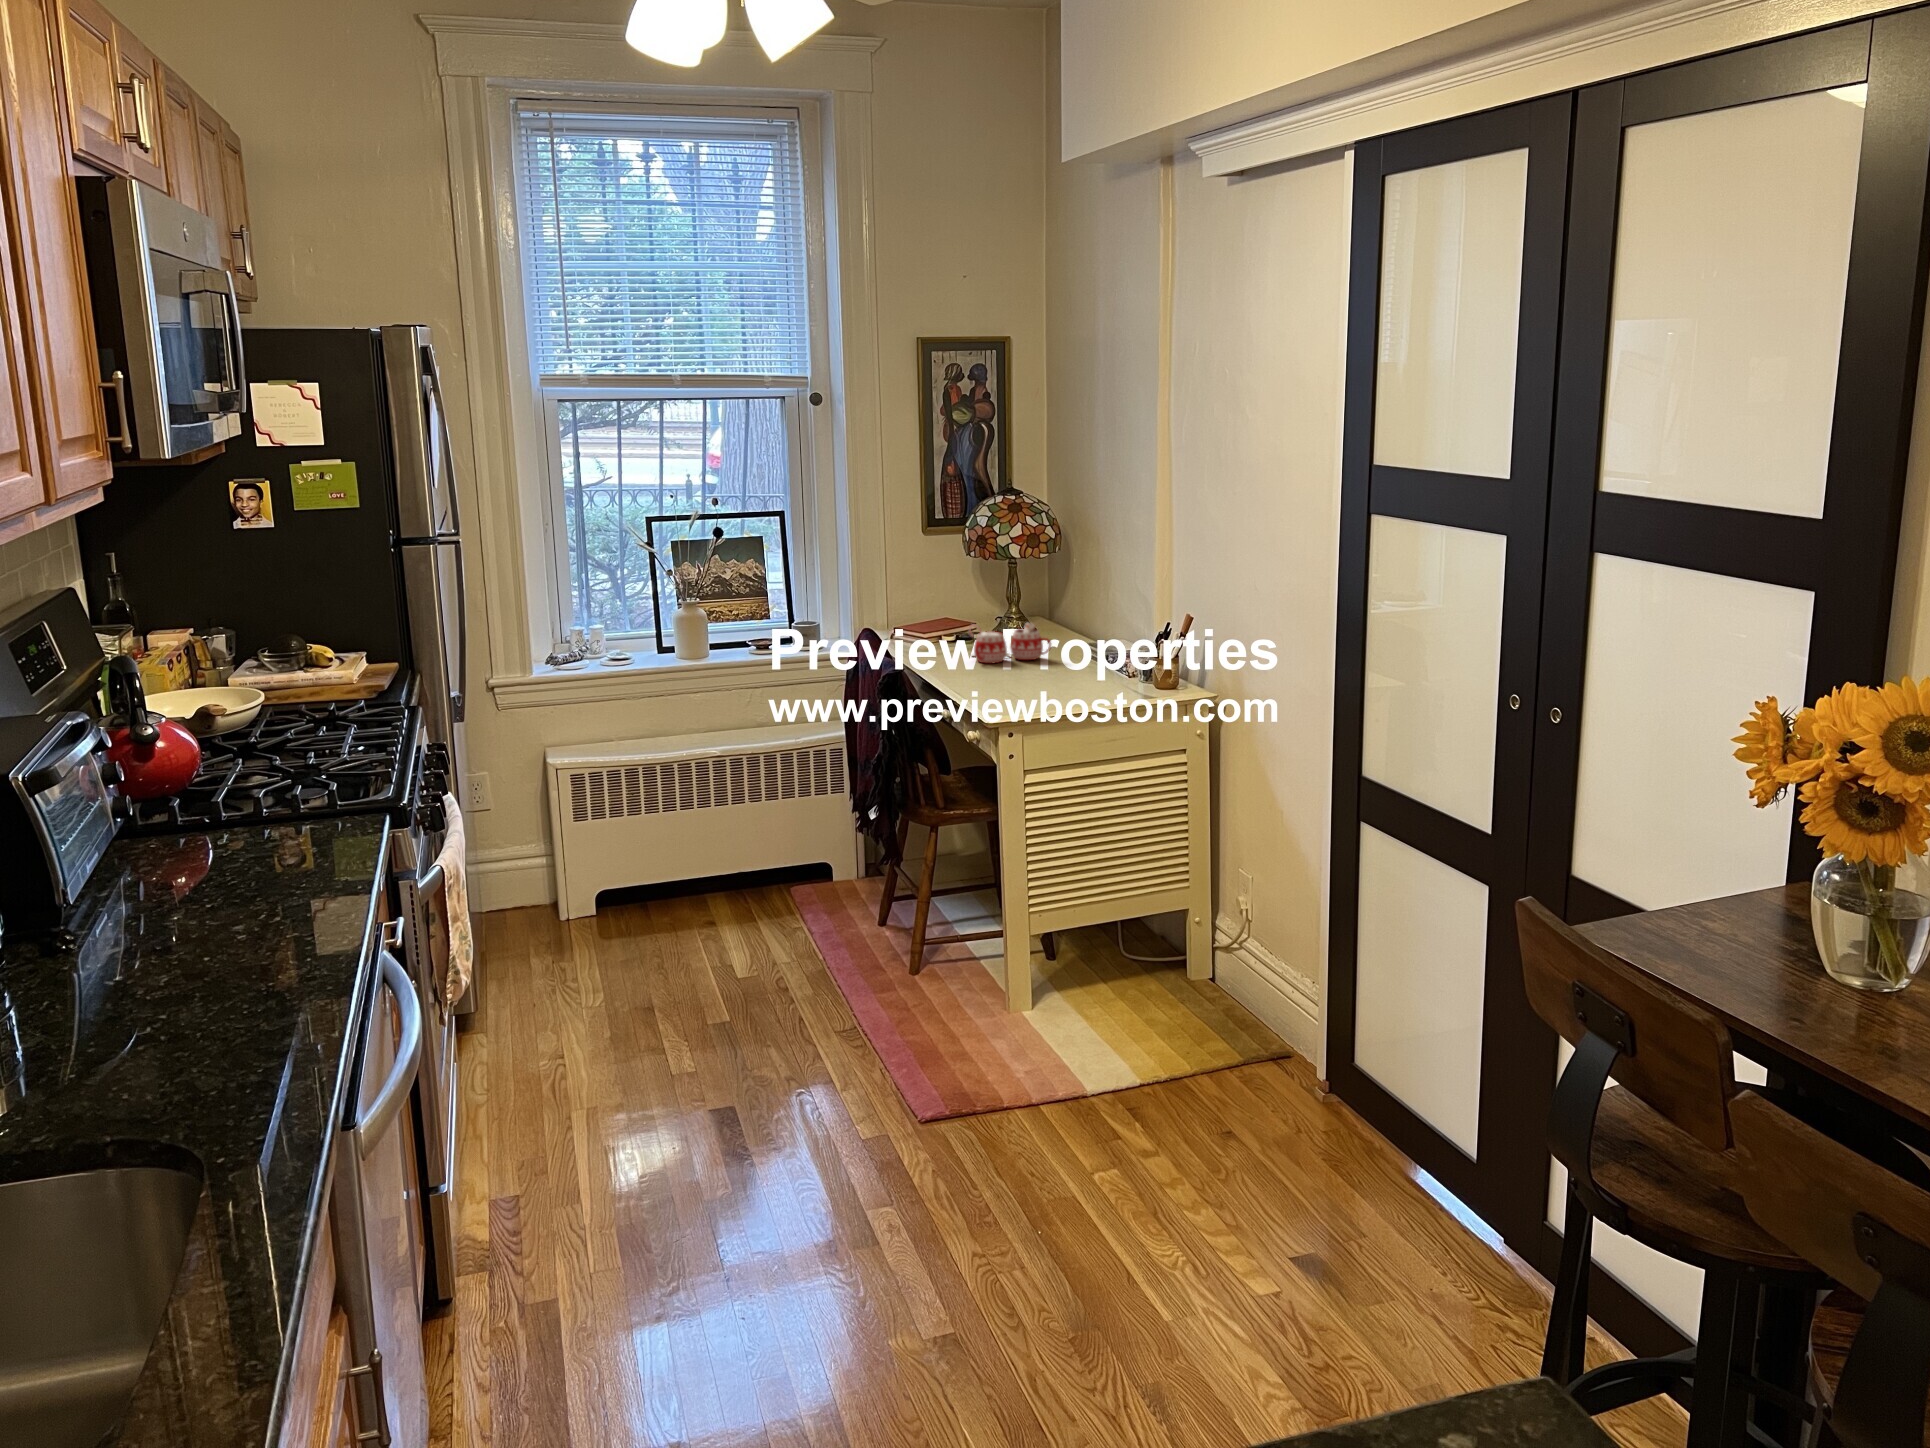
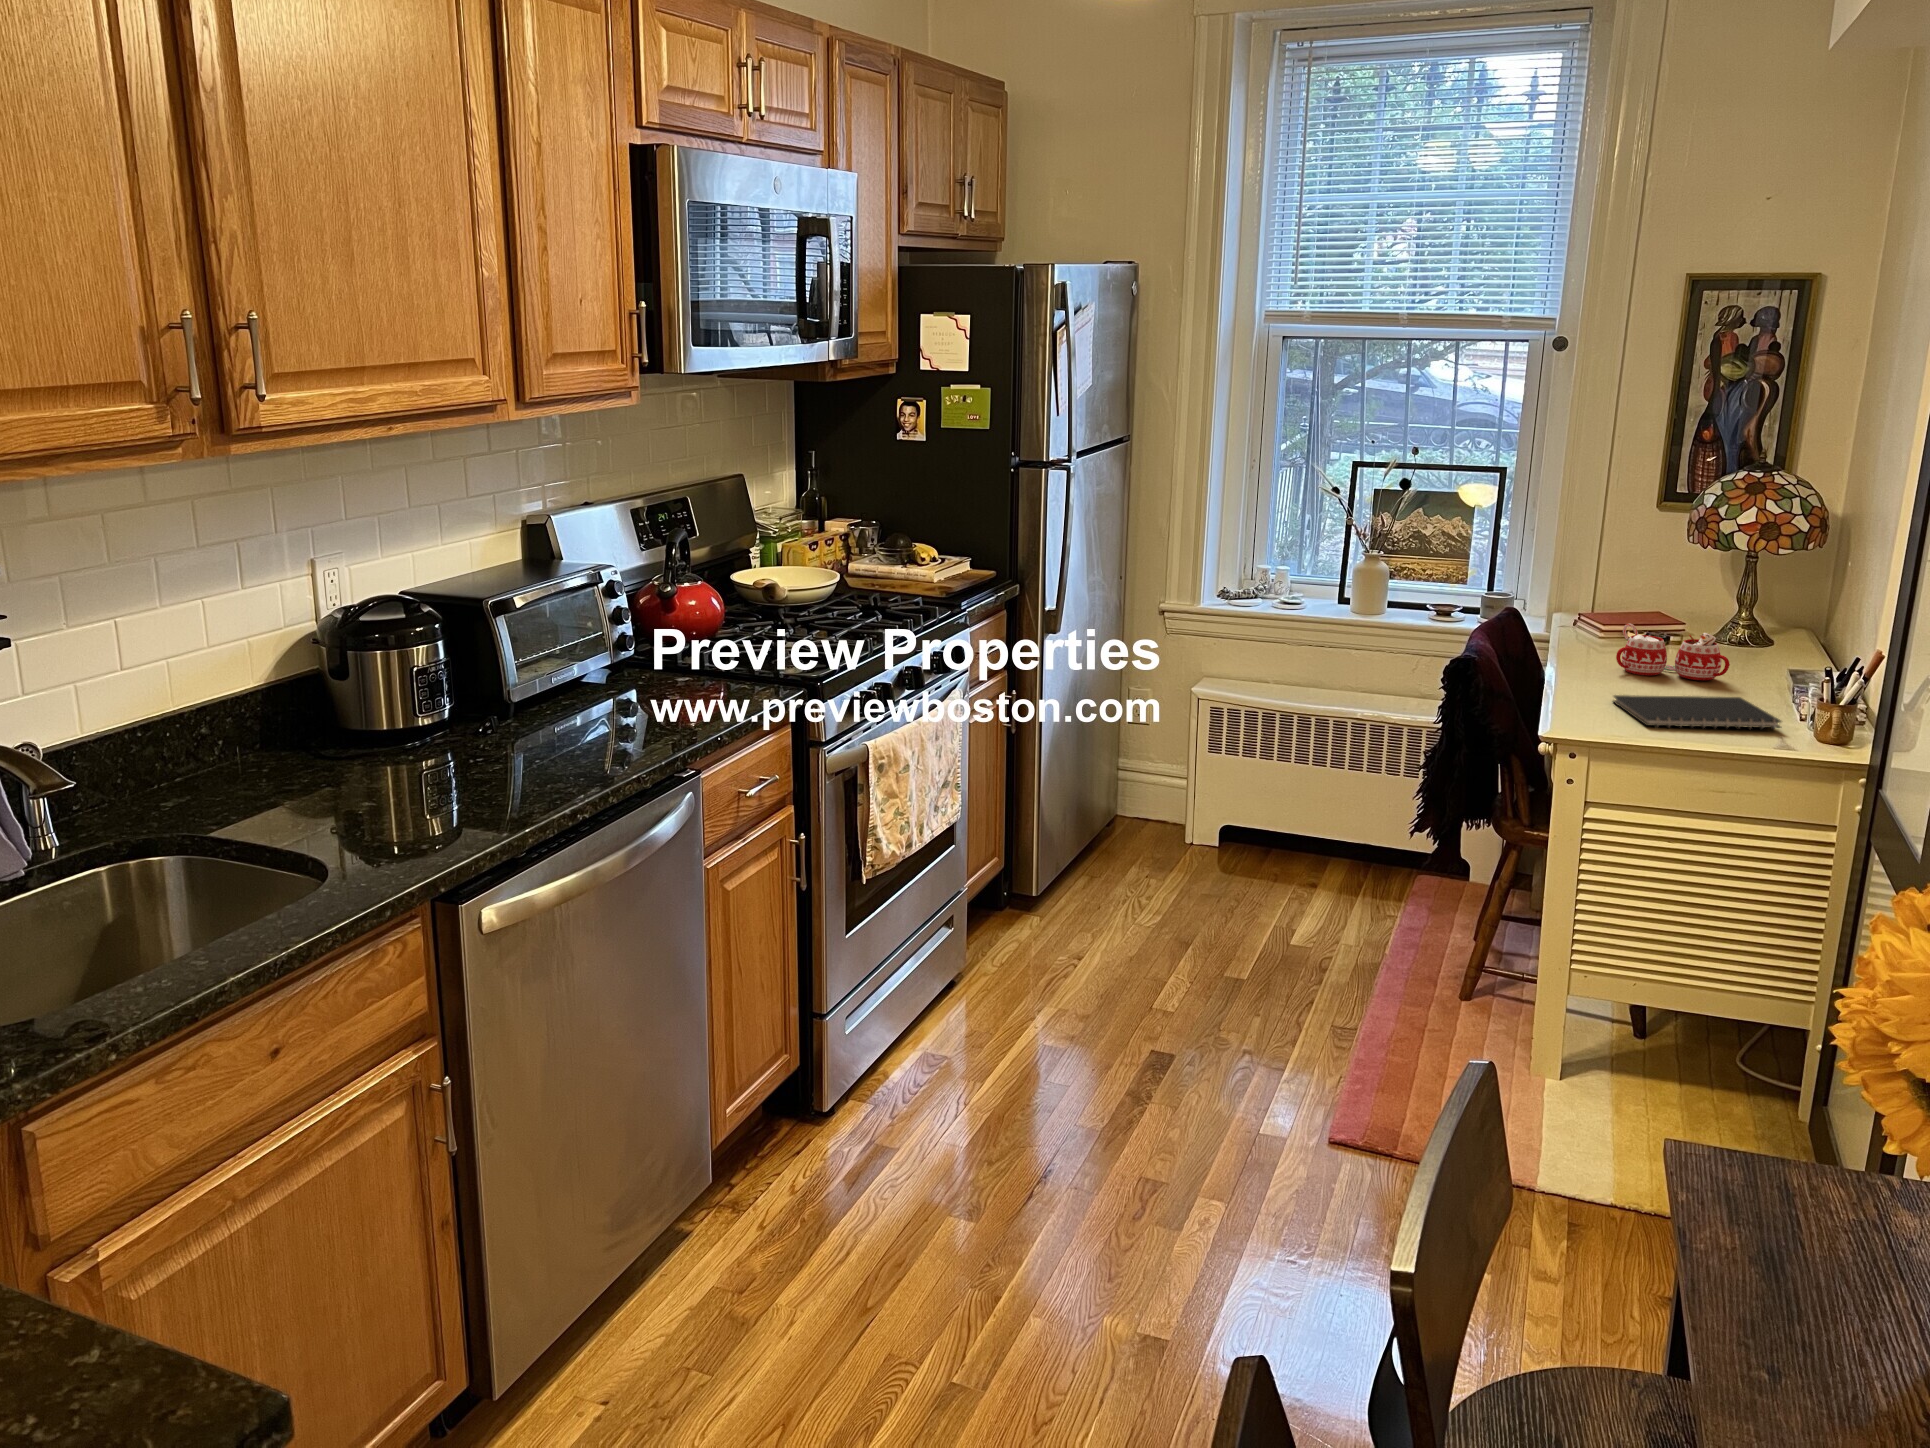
notebook: none [1006,666,1126,698] -> present [1613,695,1781,730]

